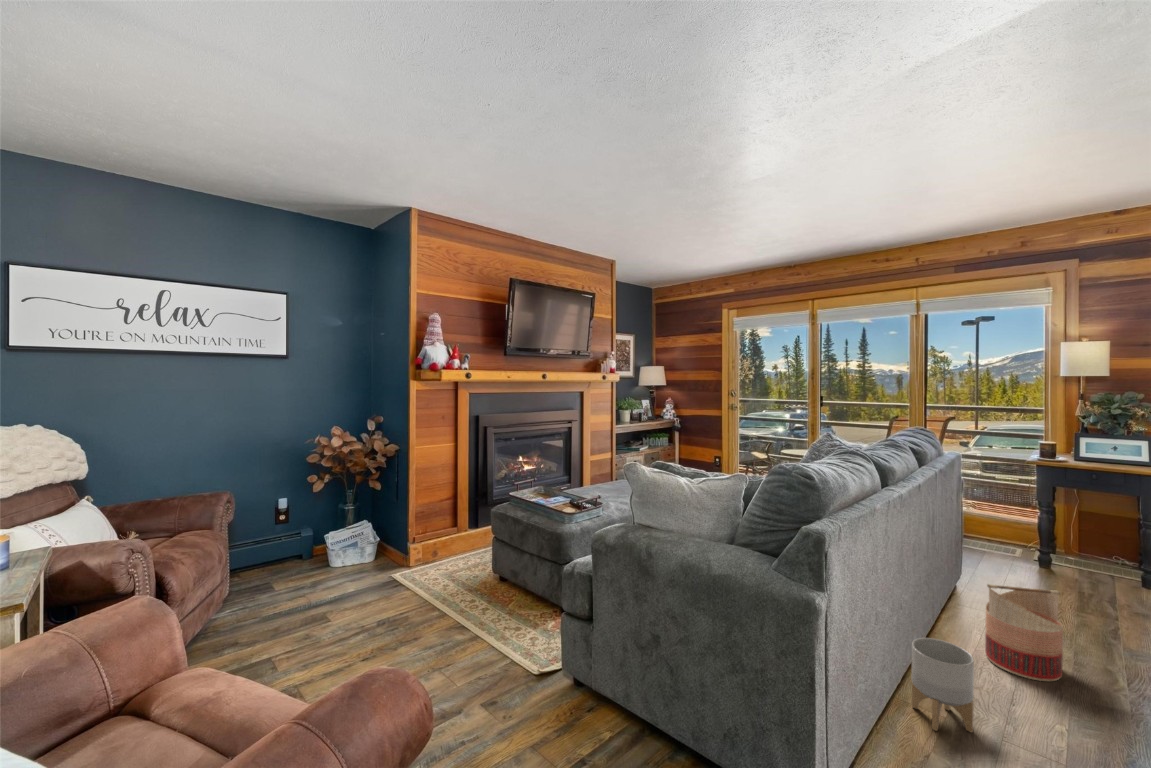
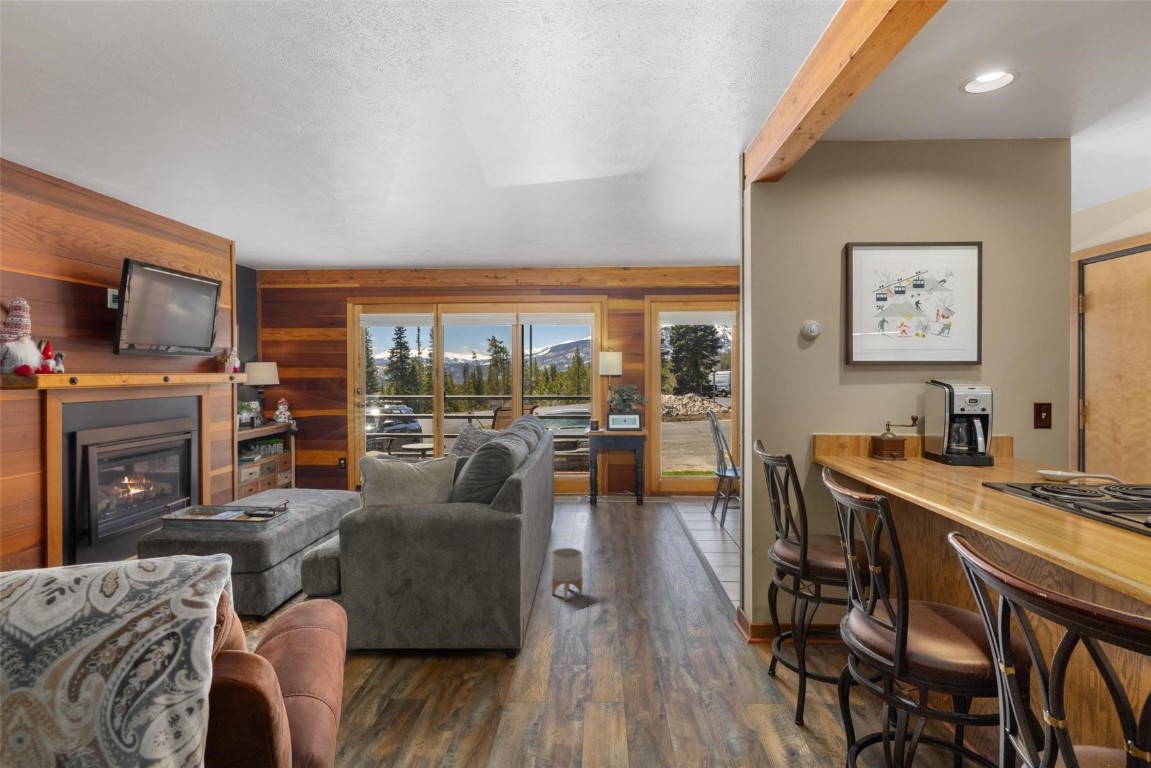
basket: present [985,584,1063,681] -> none [578,508,613,563]

